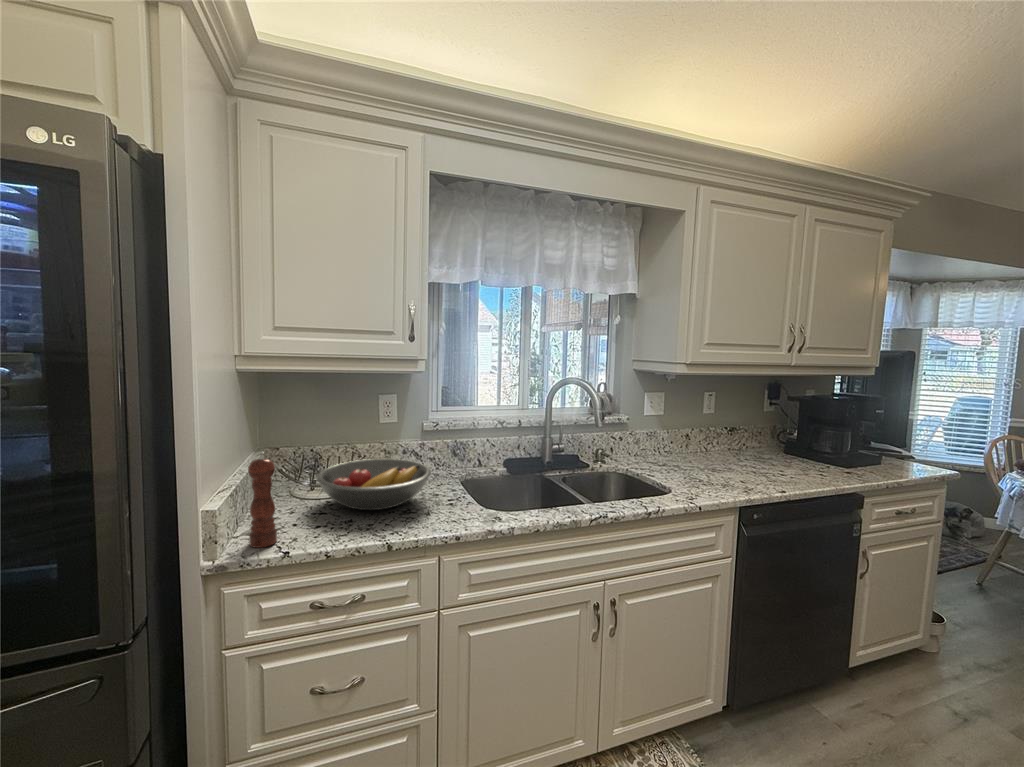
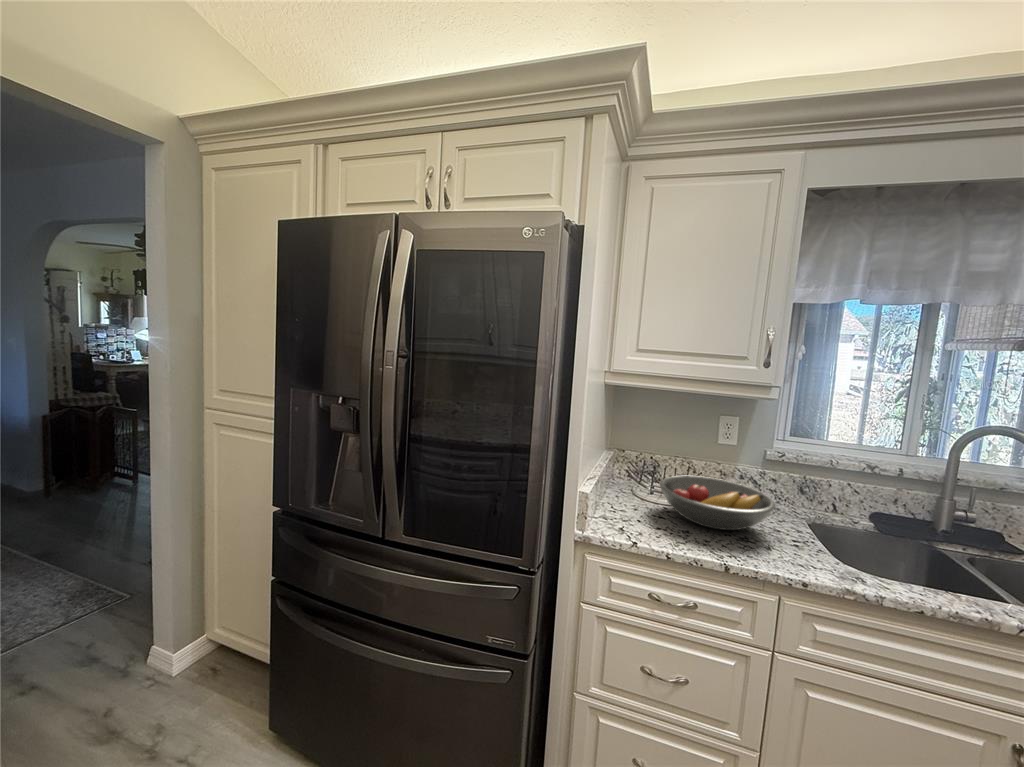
pepper mill: present [248,452,277,548] -> none [605,454,631,533]

